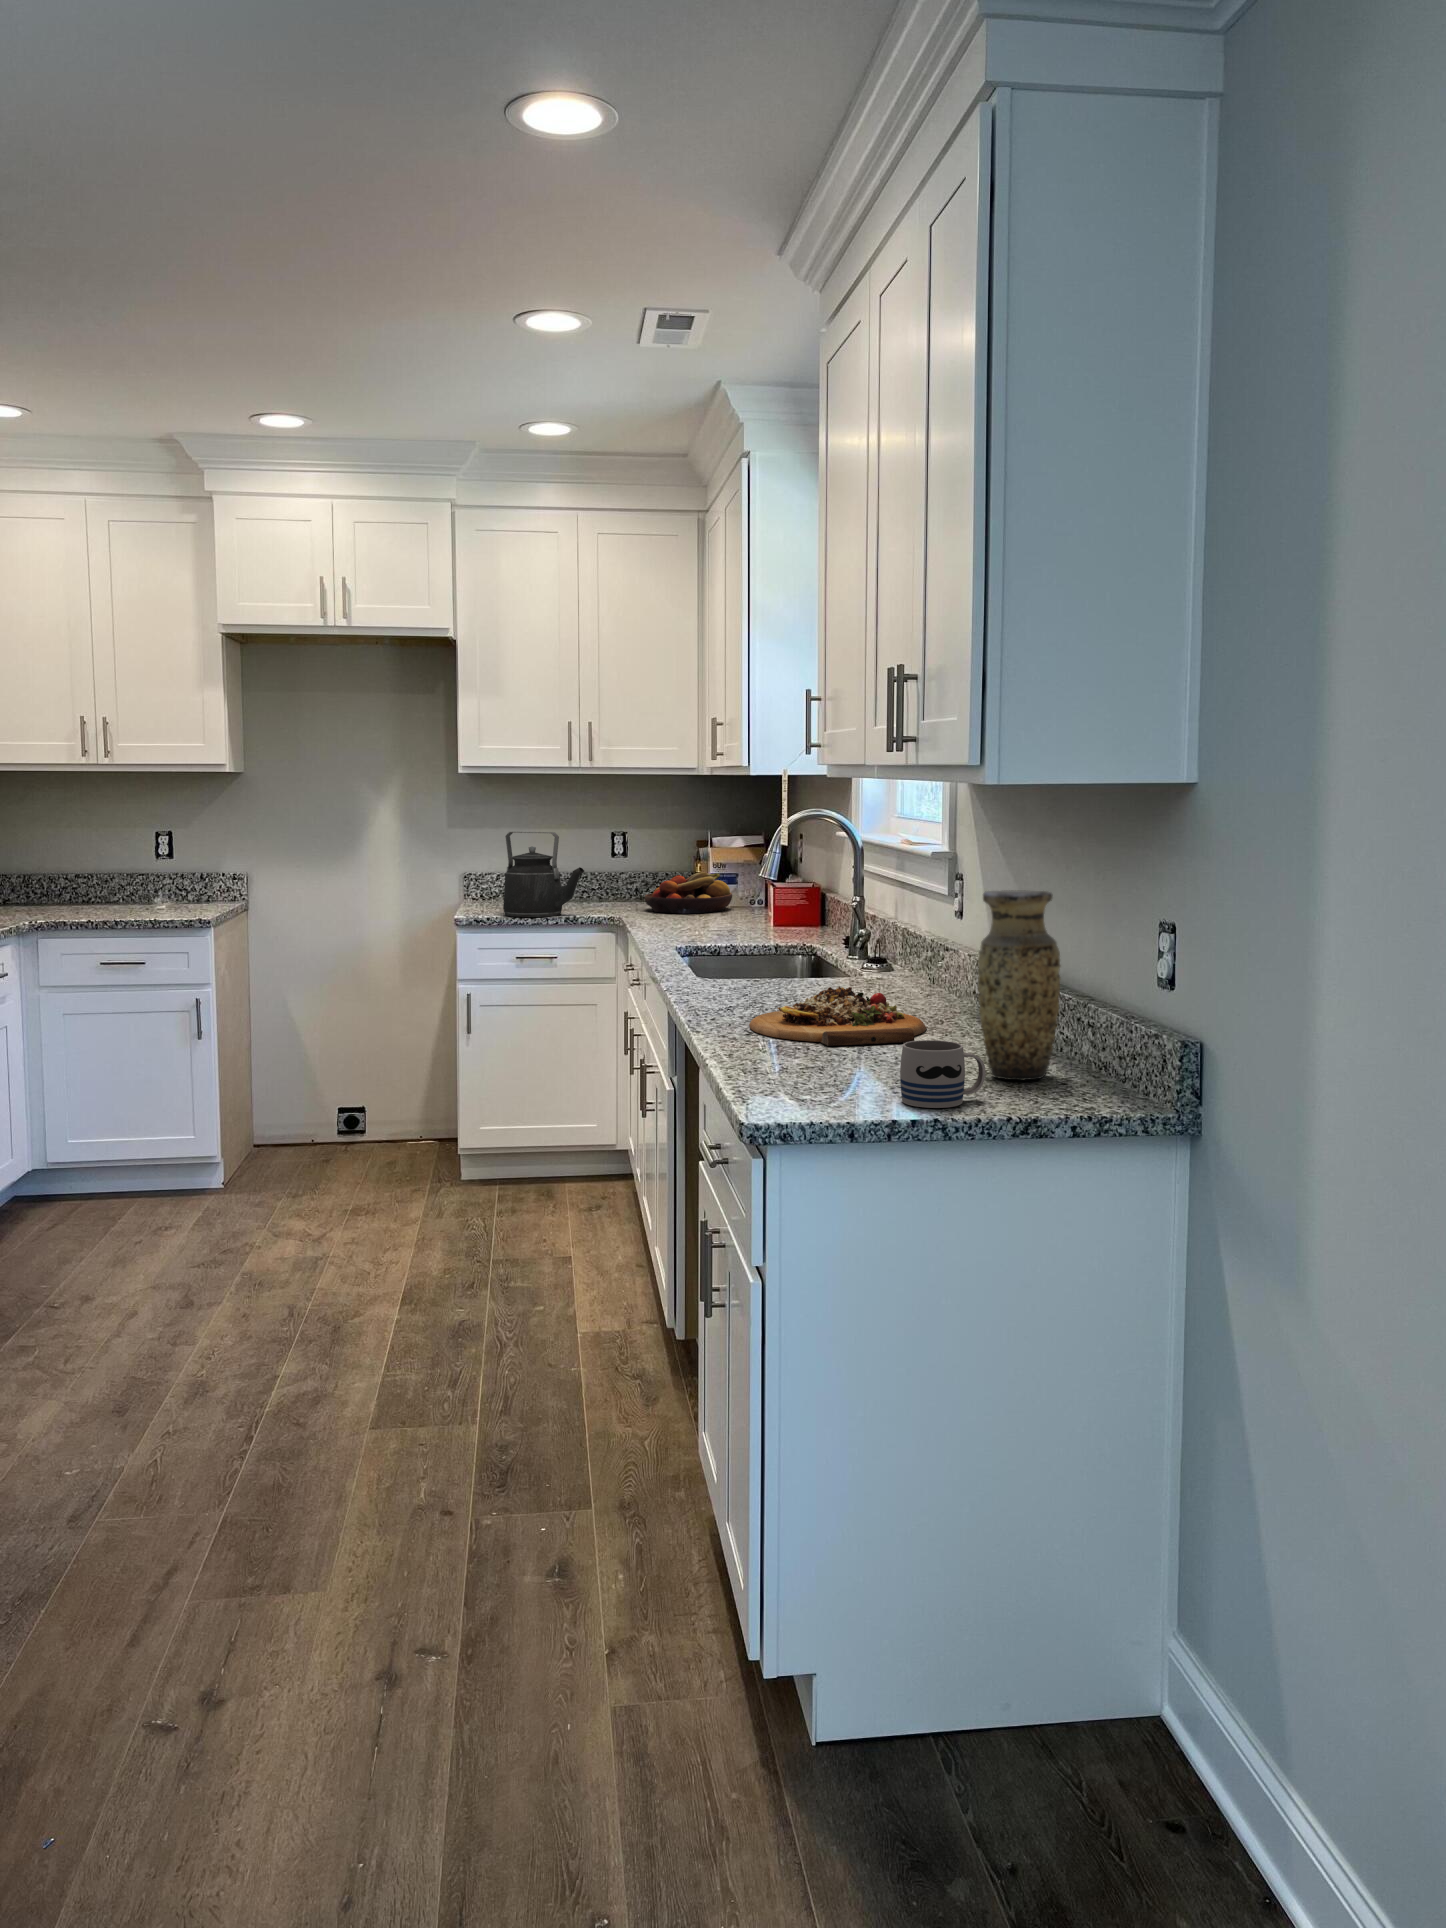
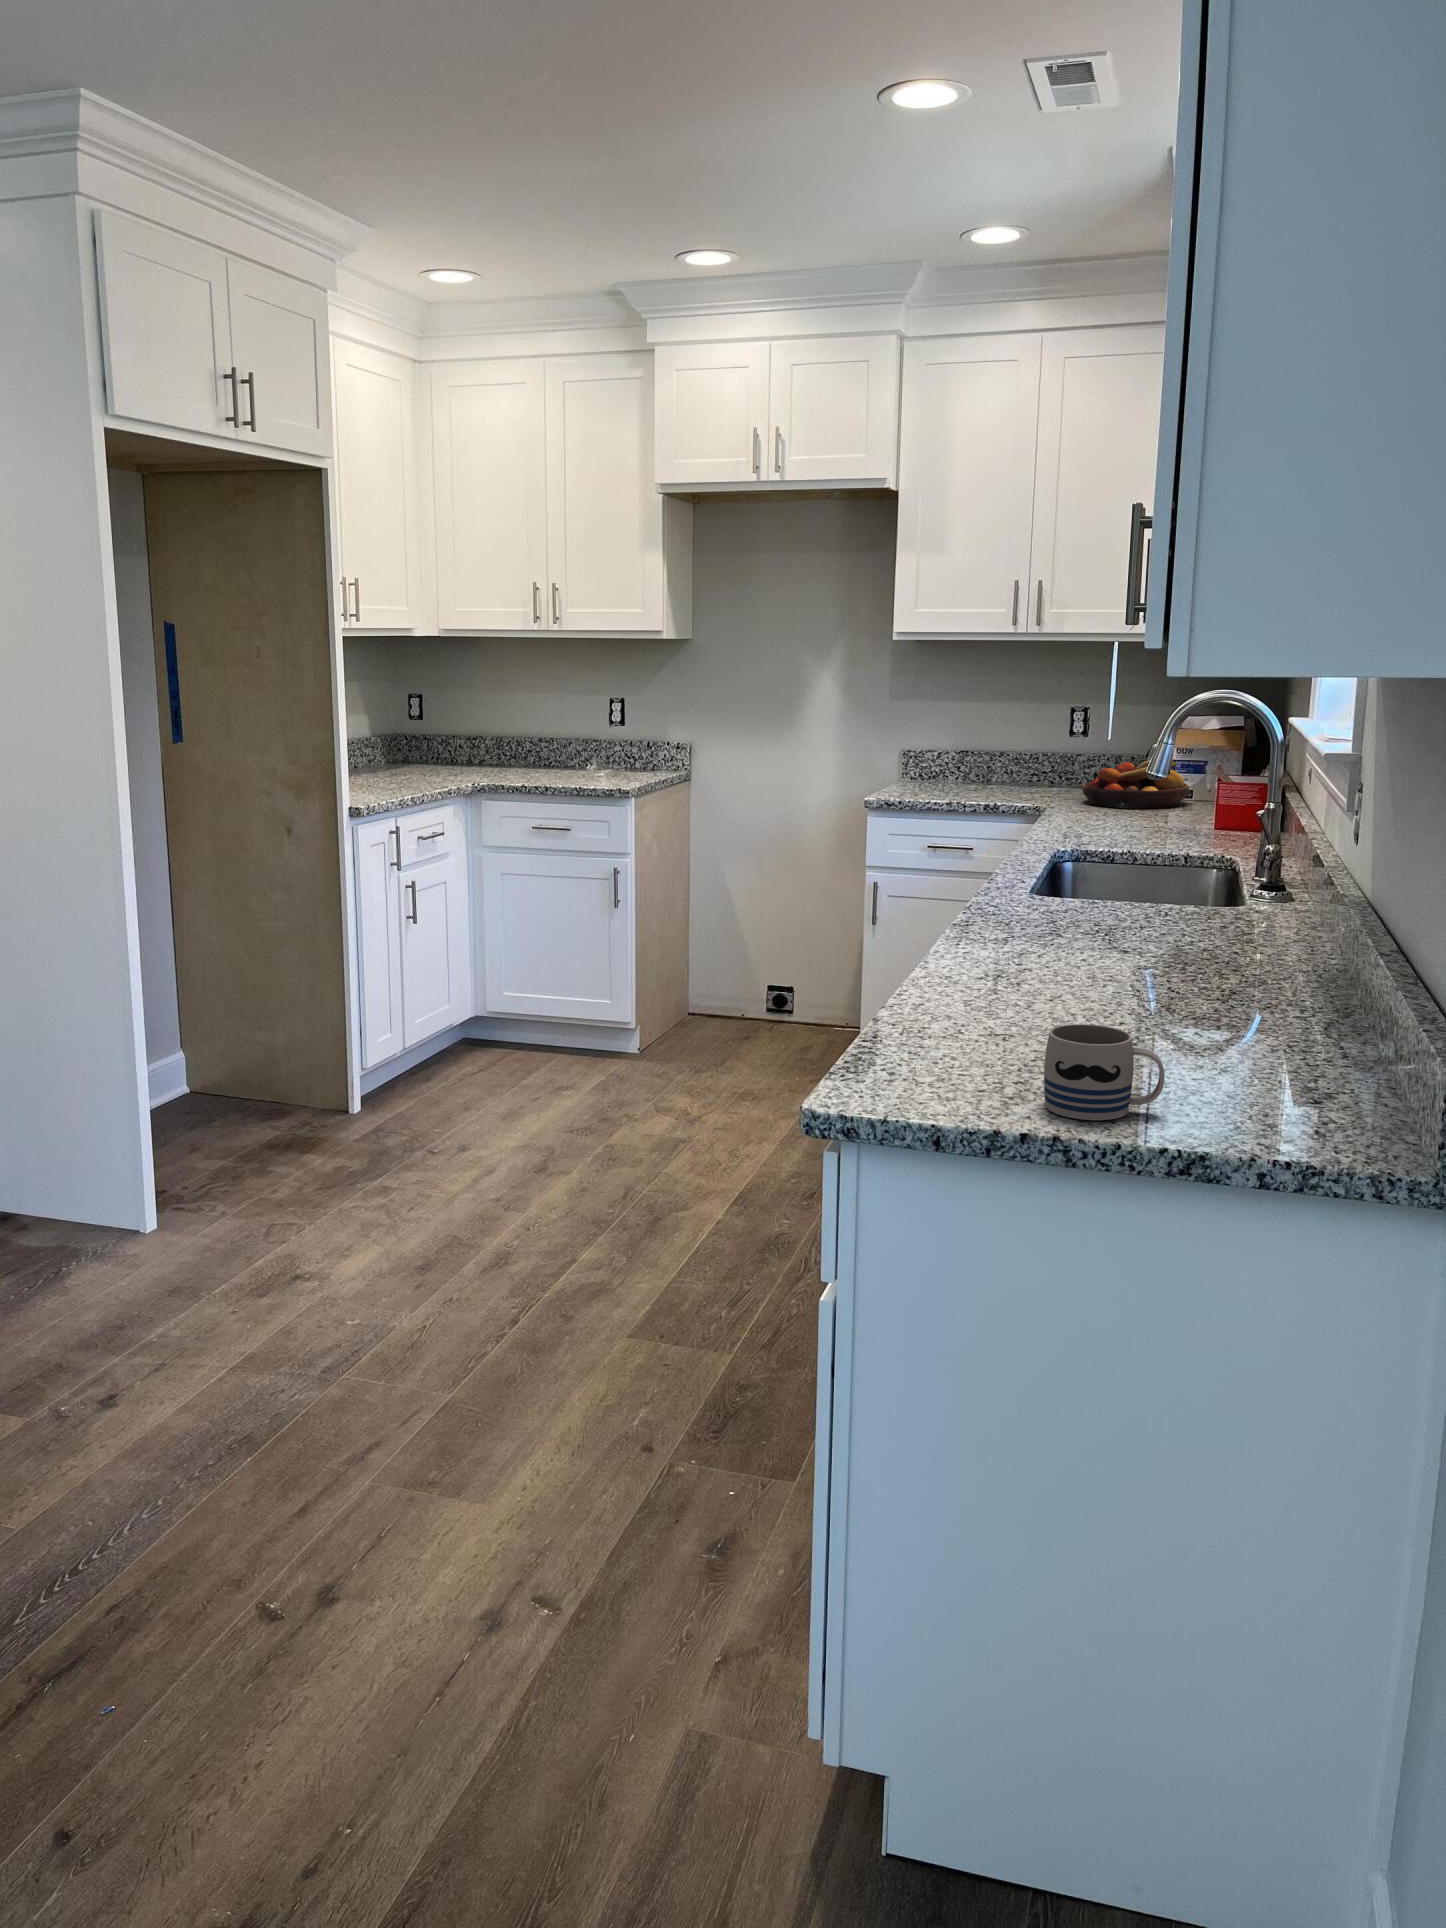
kettle: present [503,832,584,917] -> none [918,706,1007,803]
vase: present [978,890,1060,1080] -> none [1206,826,1328,1092]
cutting board: present [749,987,927,1046] -> none [995,928,1227,1013]

